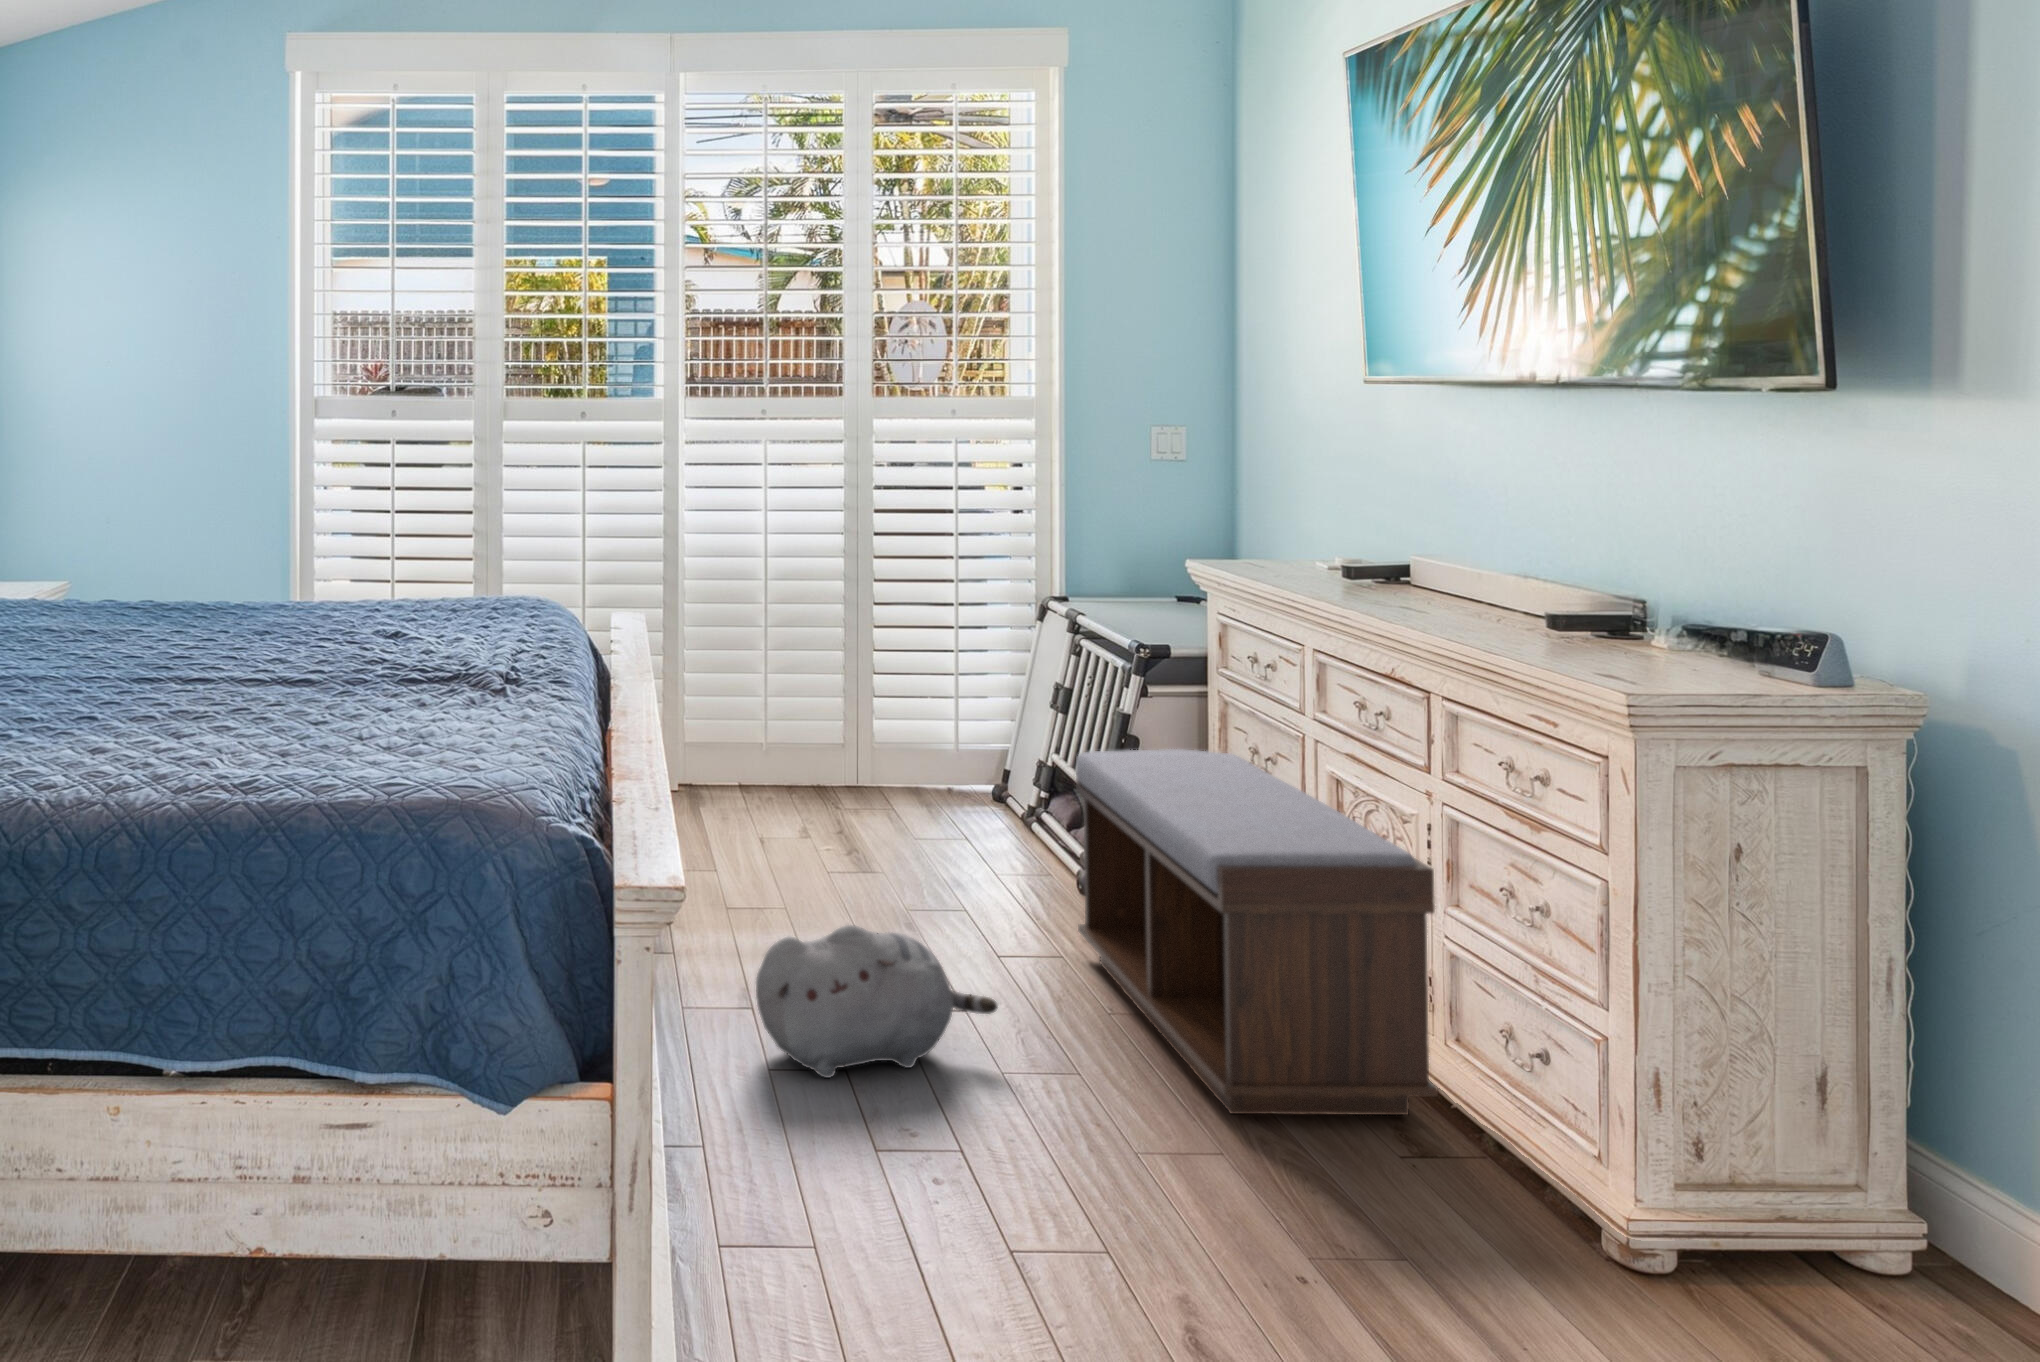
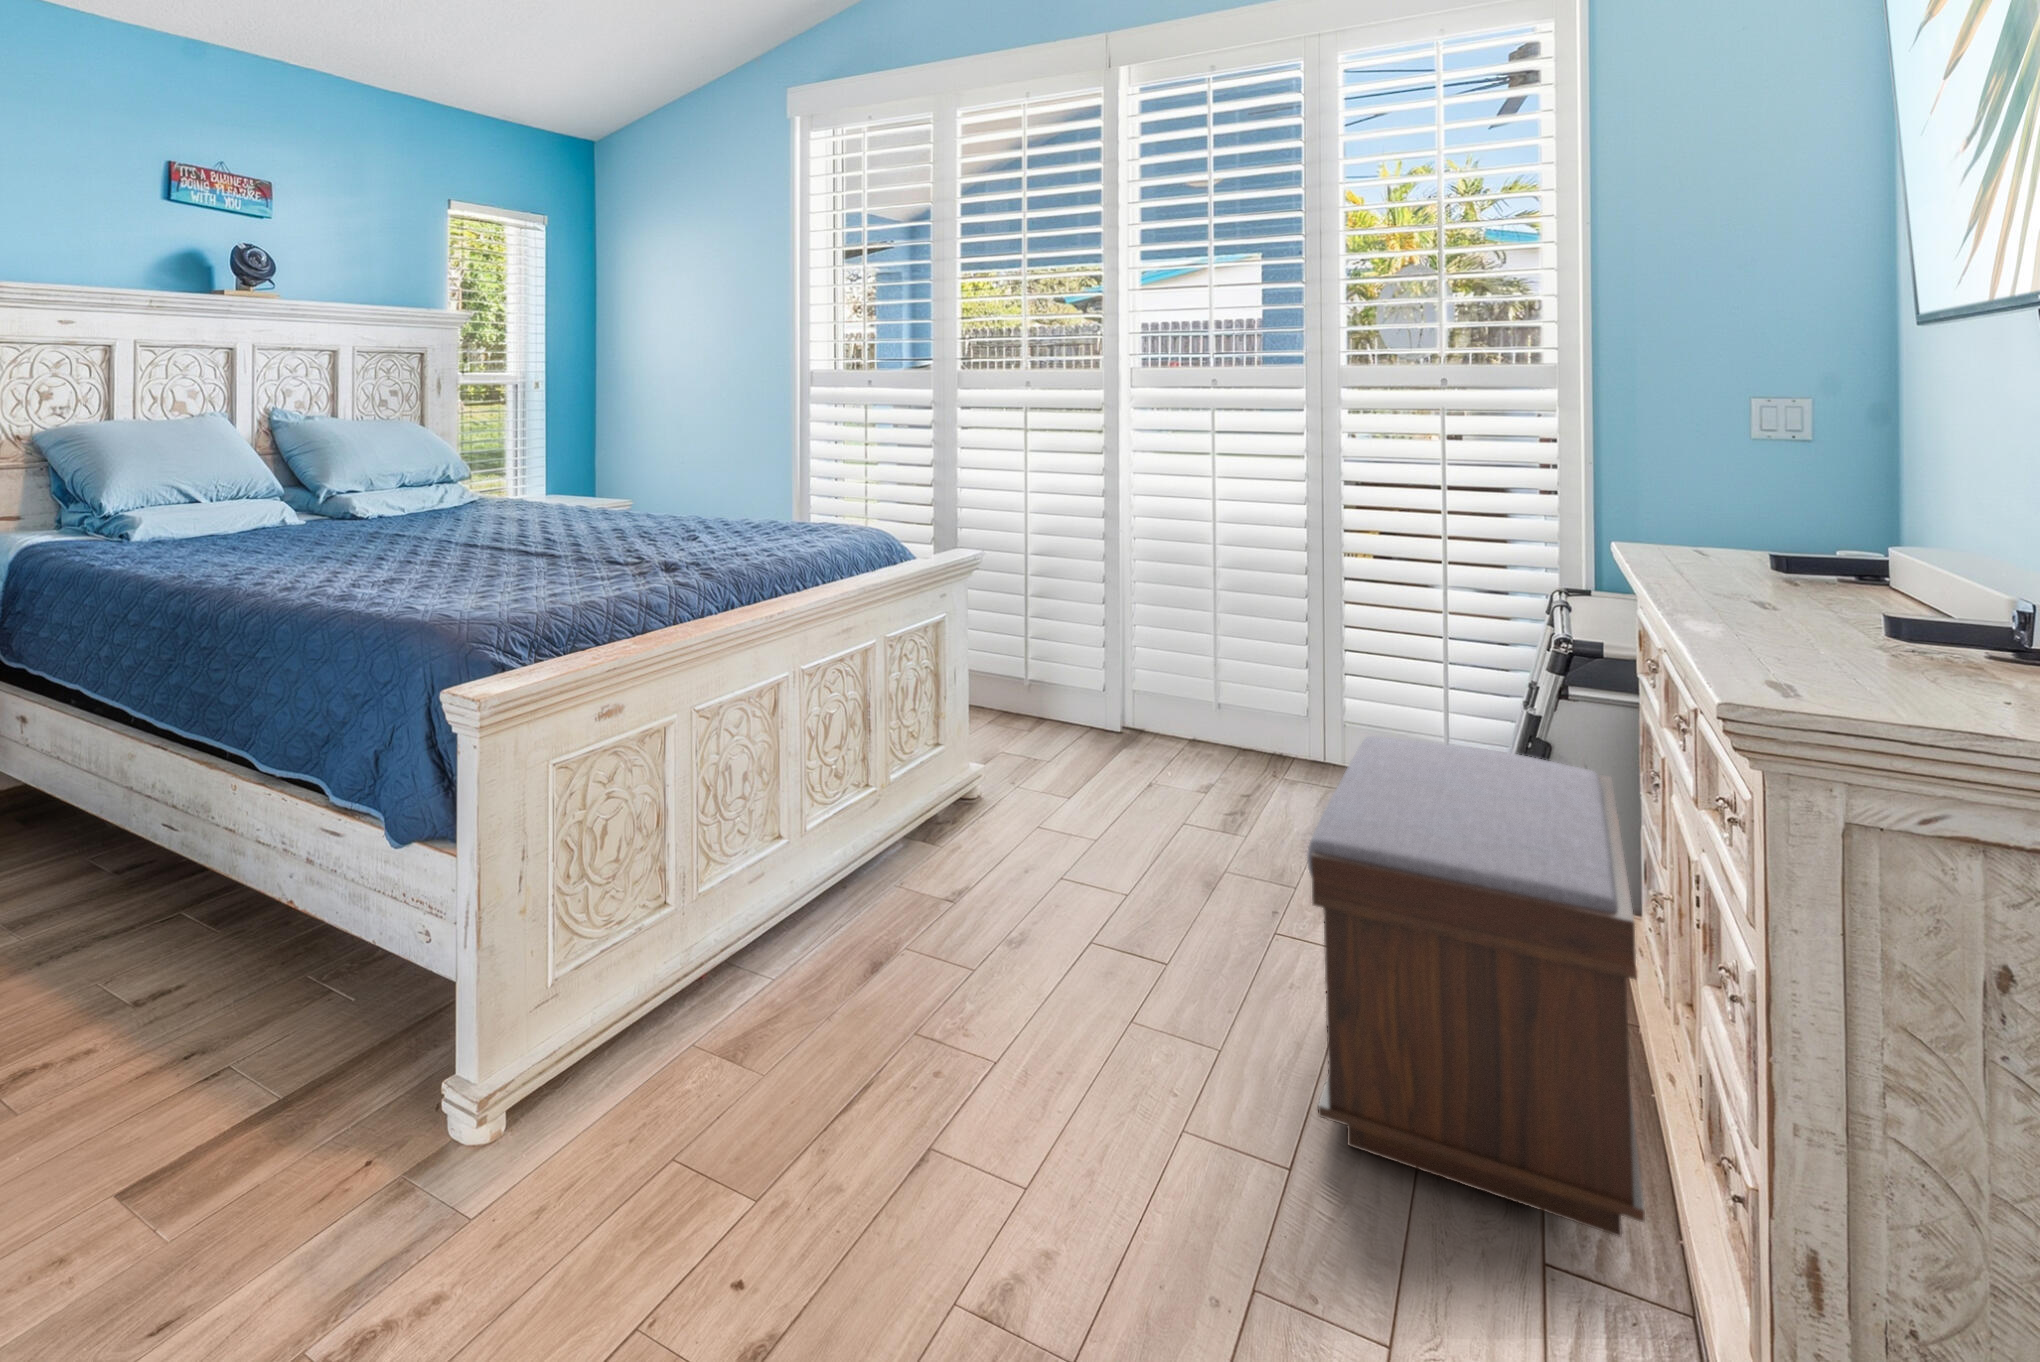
plush toy: present [756,925,997,1078] -> none [881,834,1129,991]

